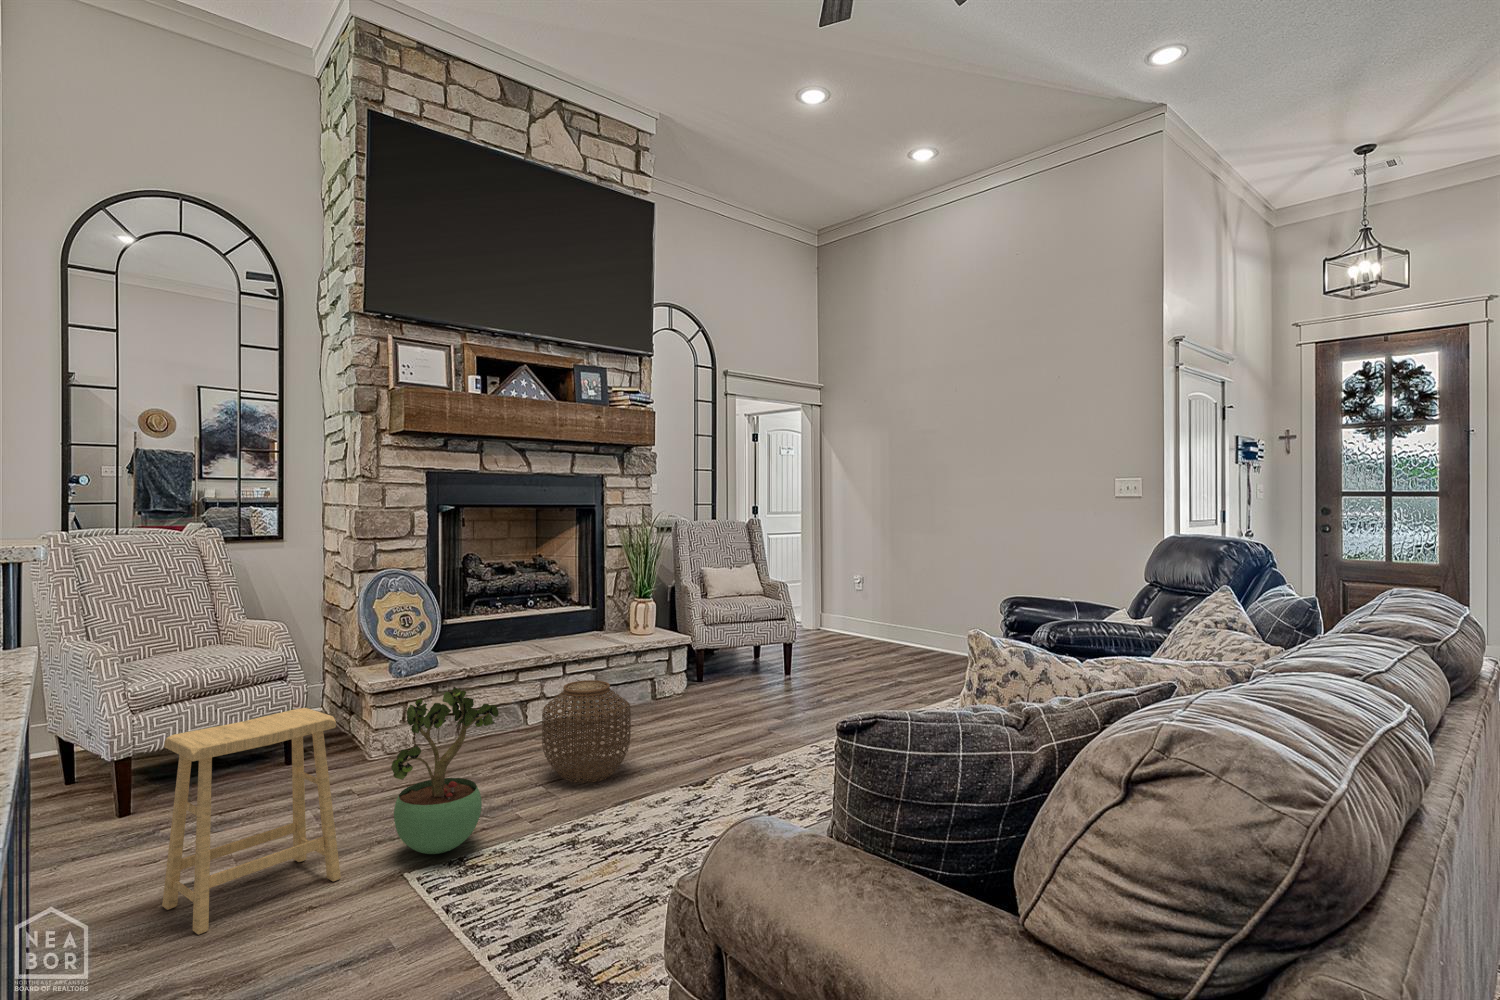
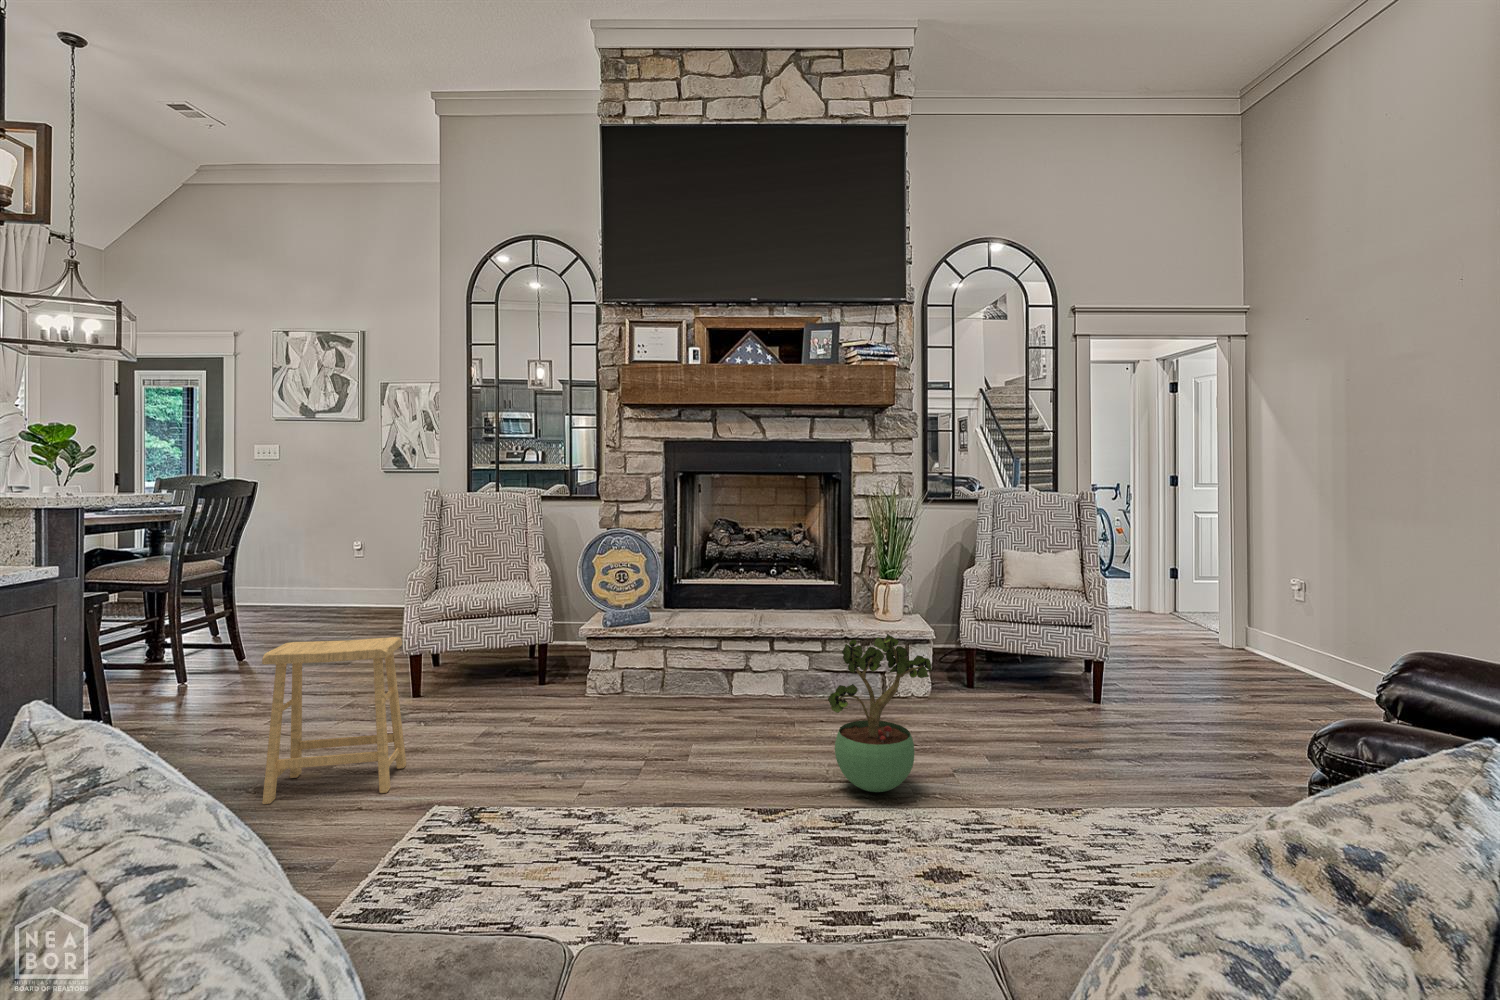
woven basket: present [542,680,631,783] -> none [644,655,739,768]
potted plant: present [391,687,499,854] -> present [828,634,932,792]

